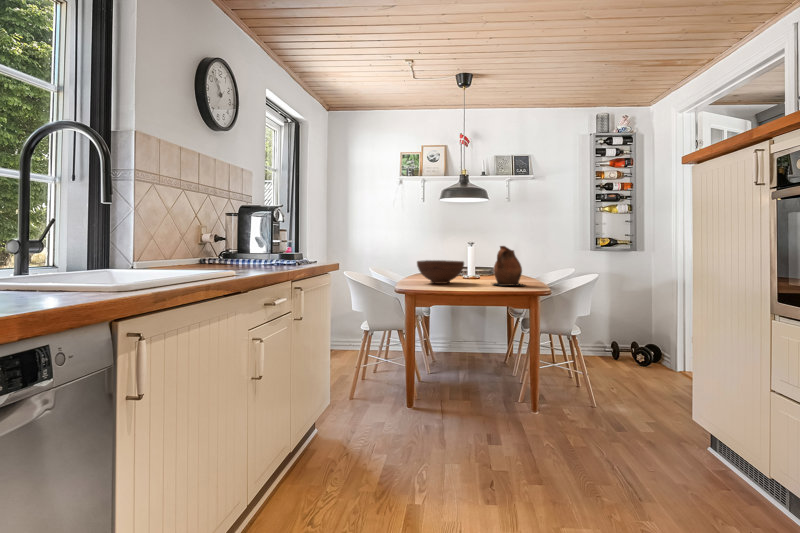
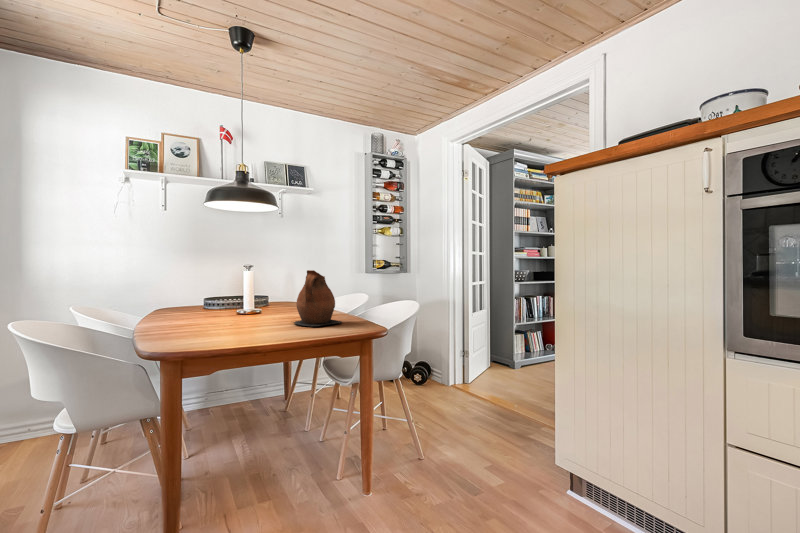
fruit bowl: present [417,260,464,284] -> none [170,292,252,331]

